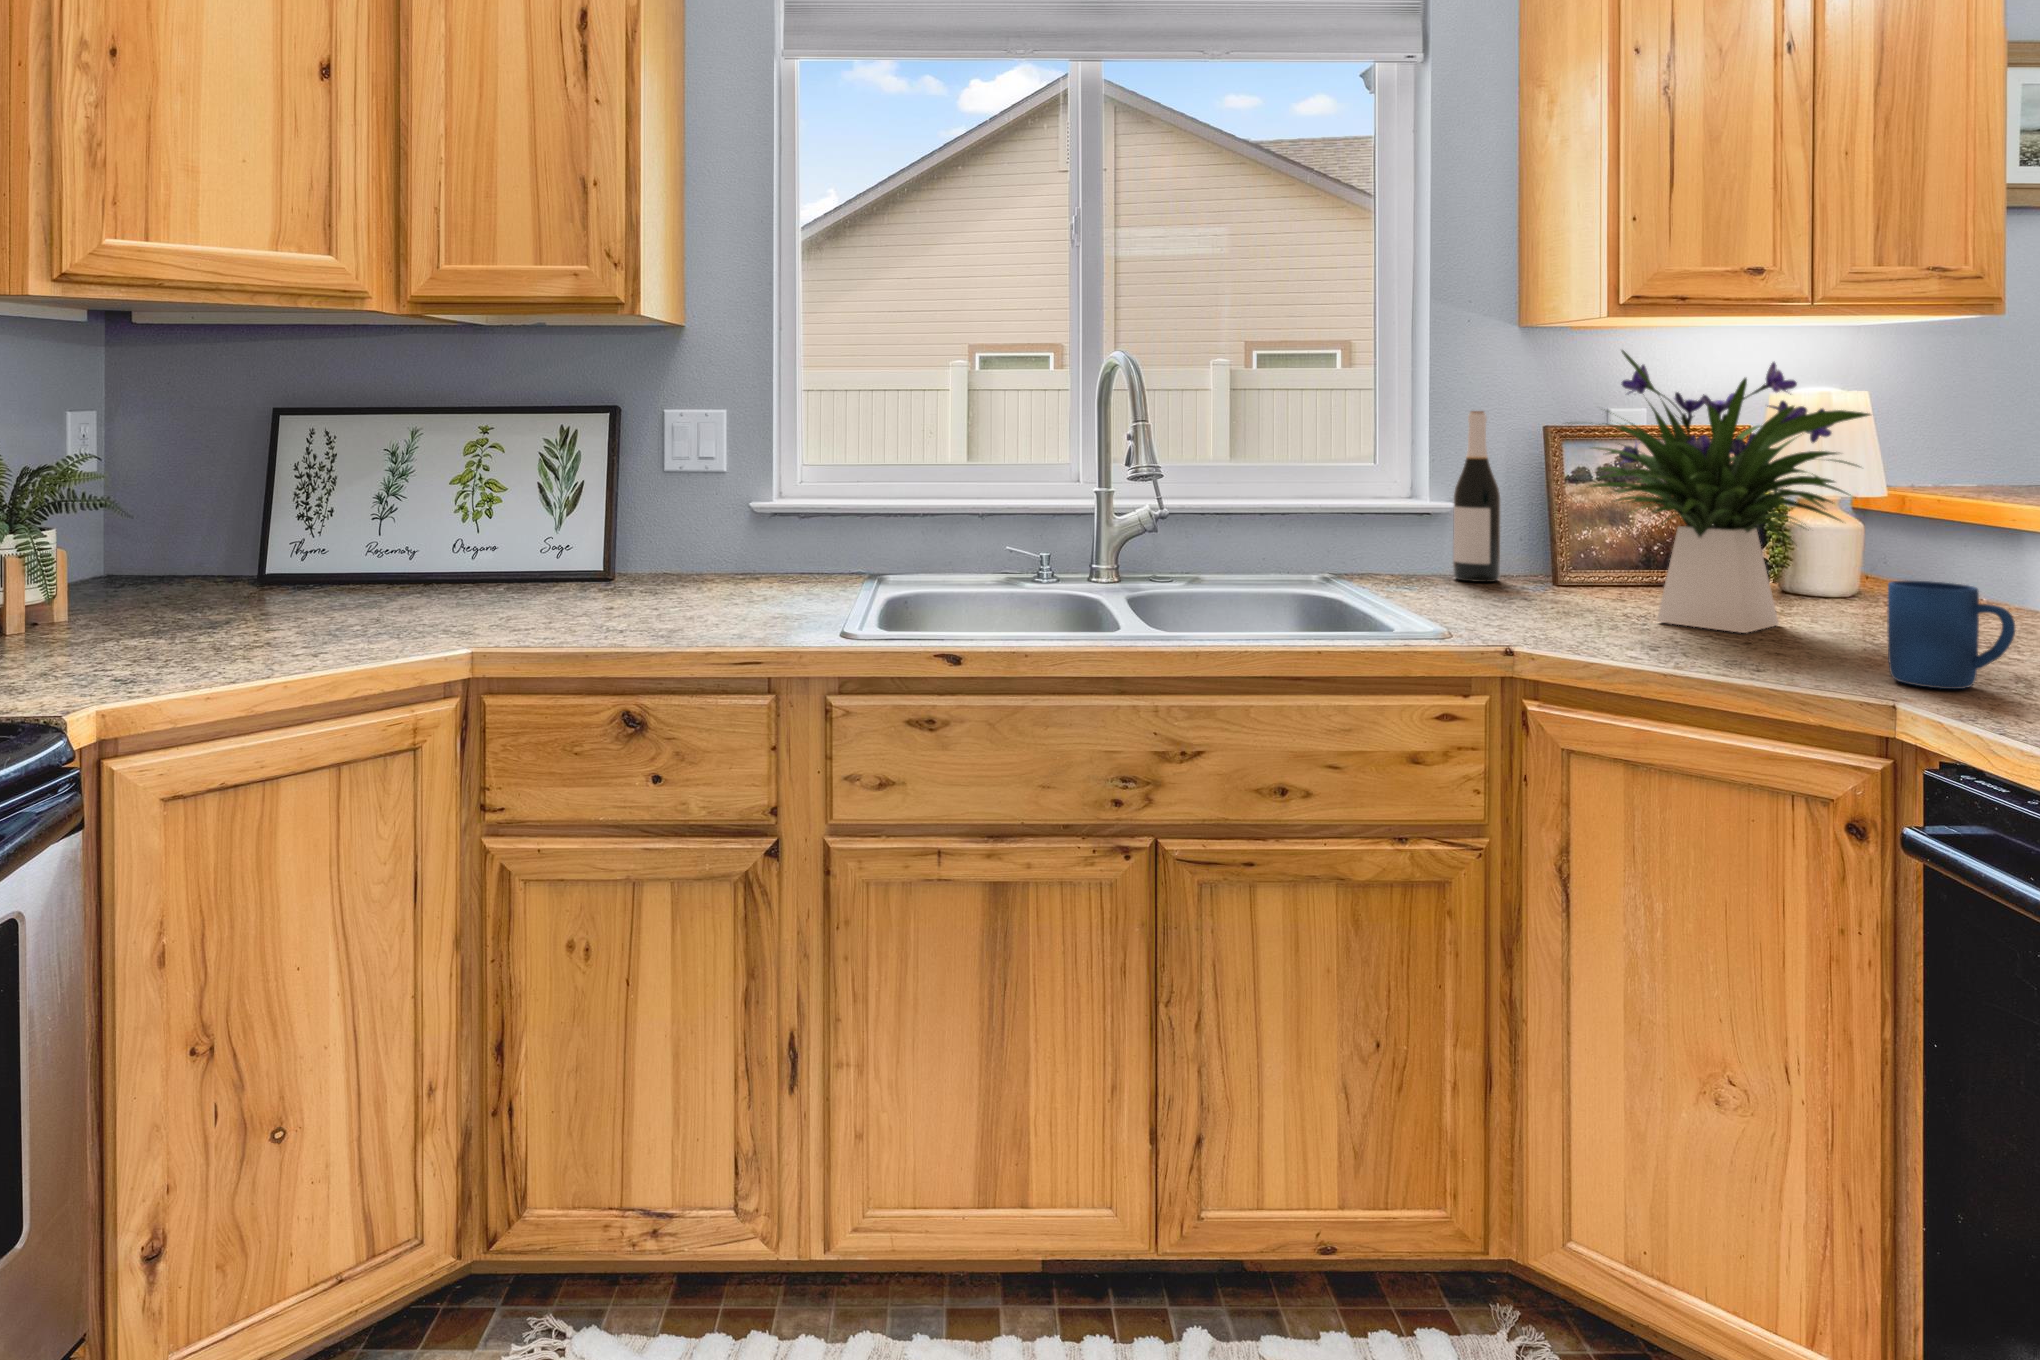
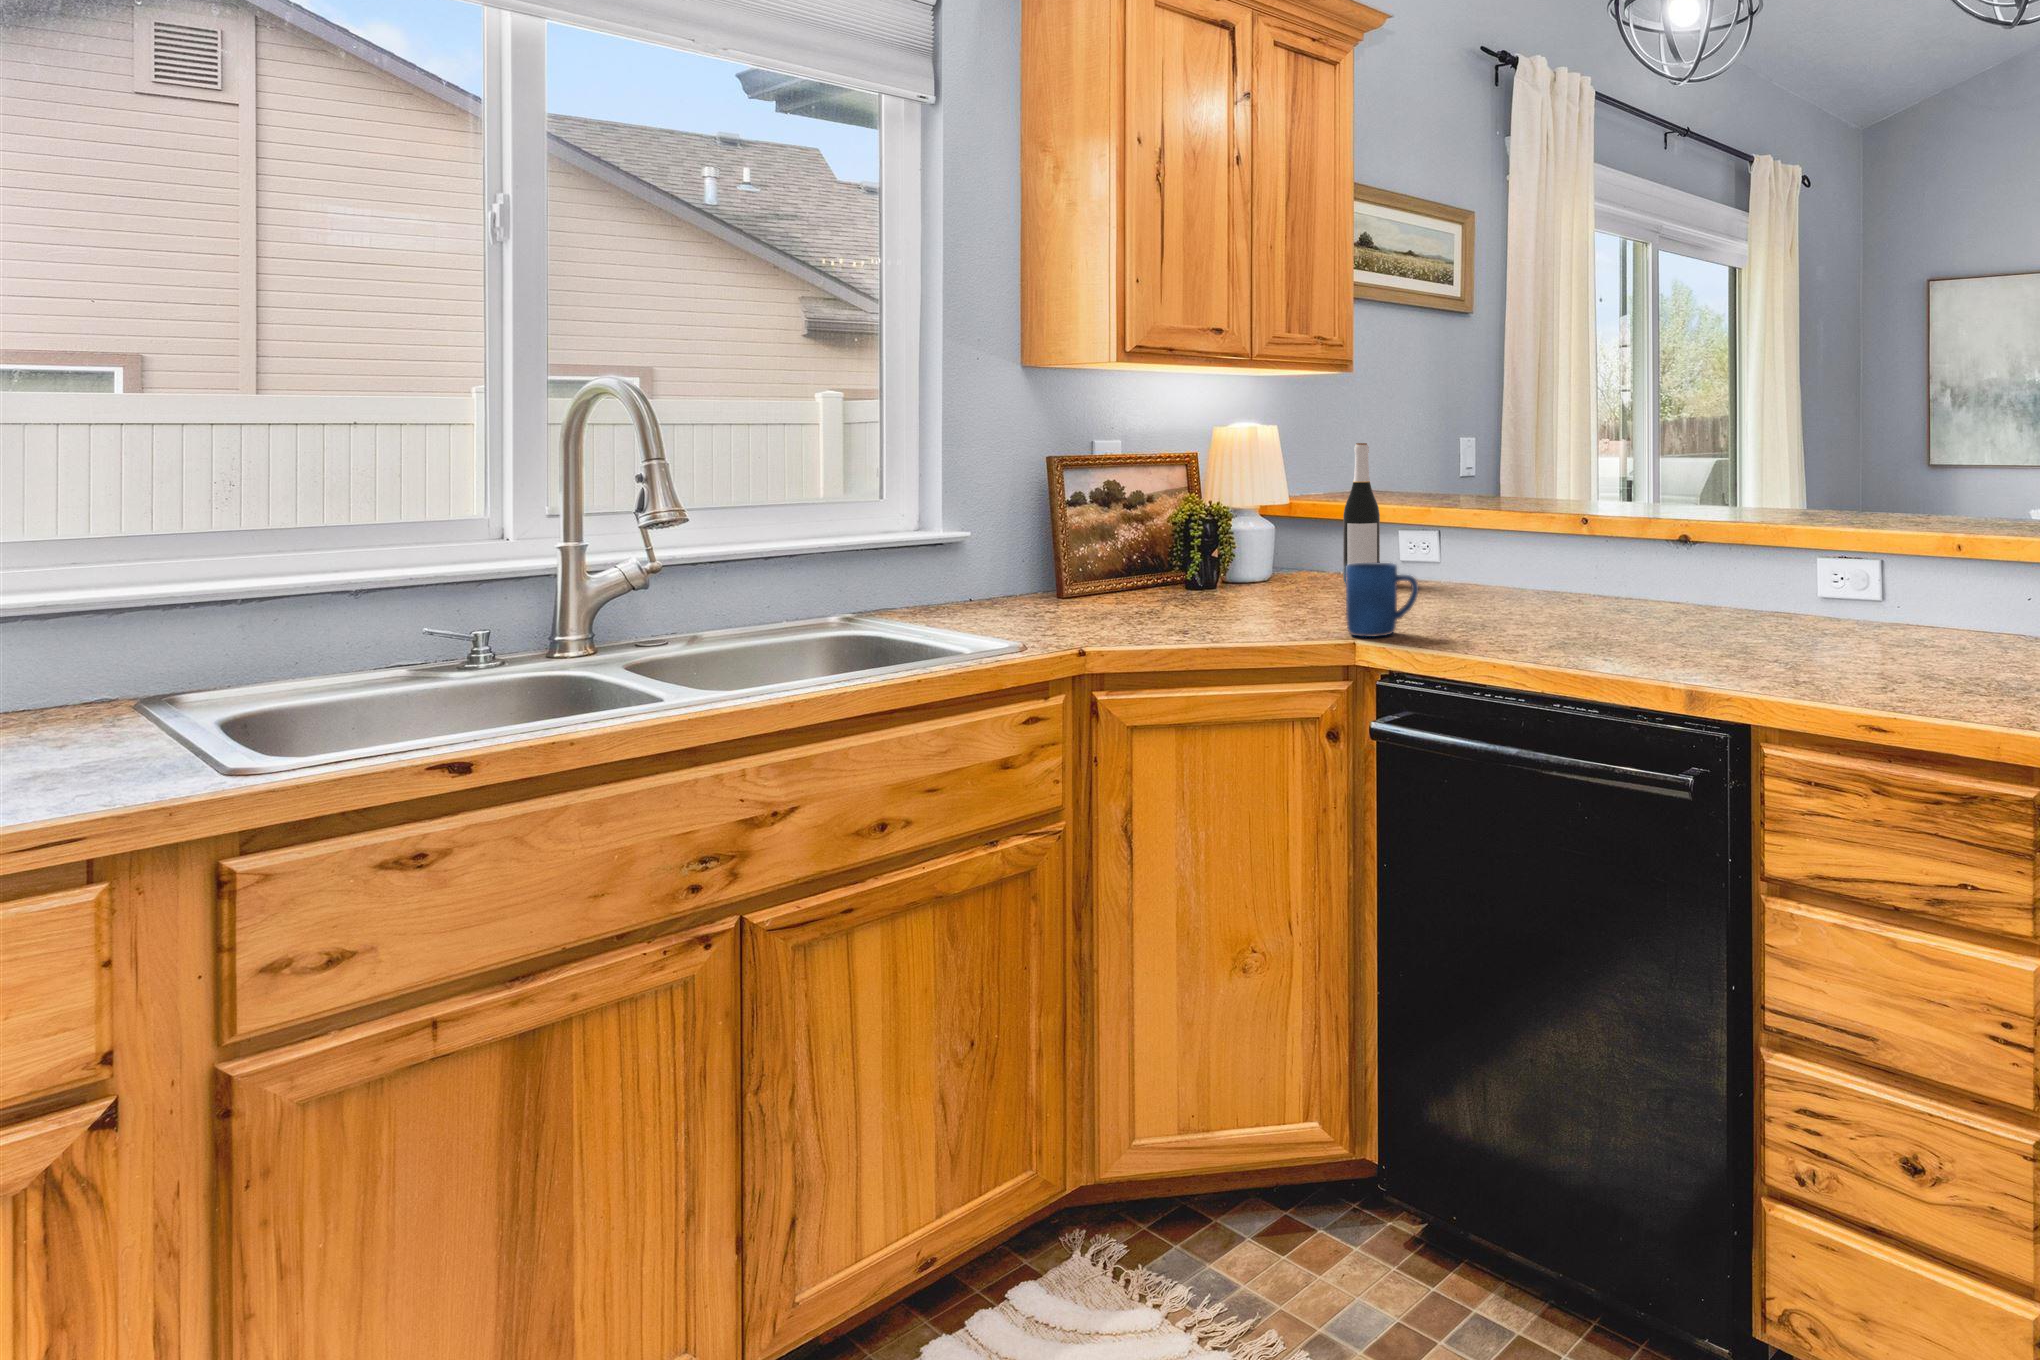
flower arrangement: present [1590,350,1870,633] -> none [1098,392,1313,617]
wine bottle: present [1453,411,1500,582] -> present [1343,443,1380,583]

